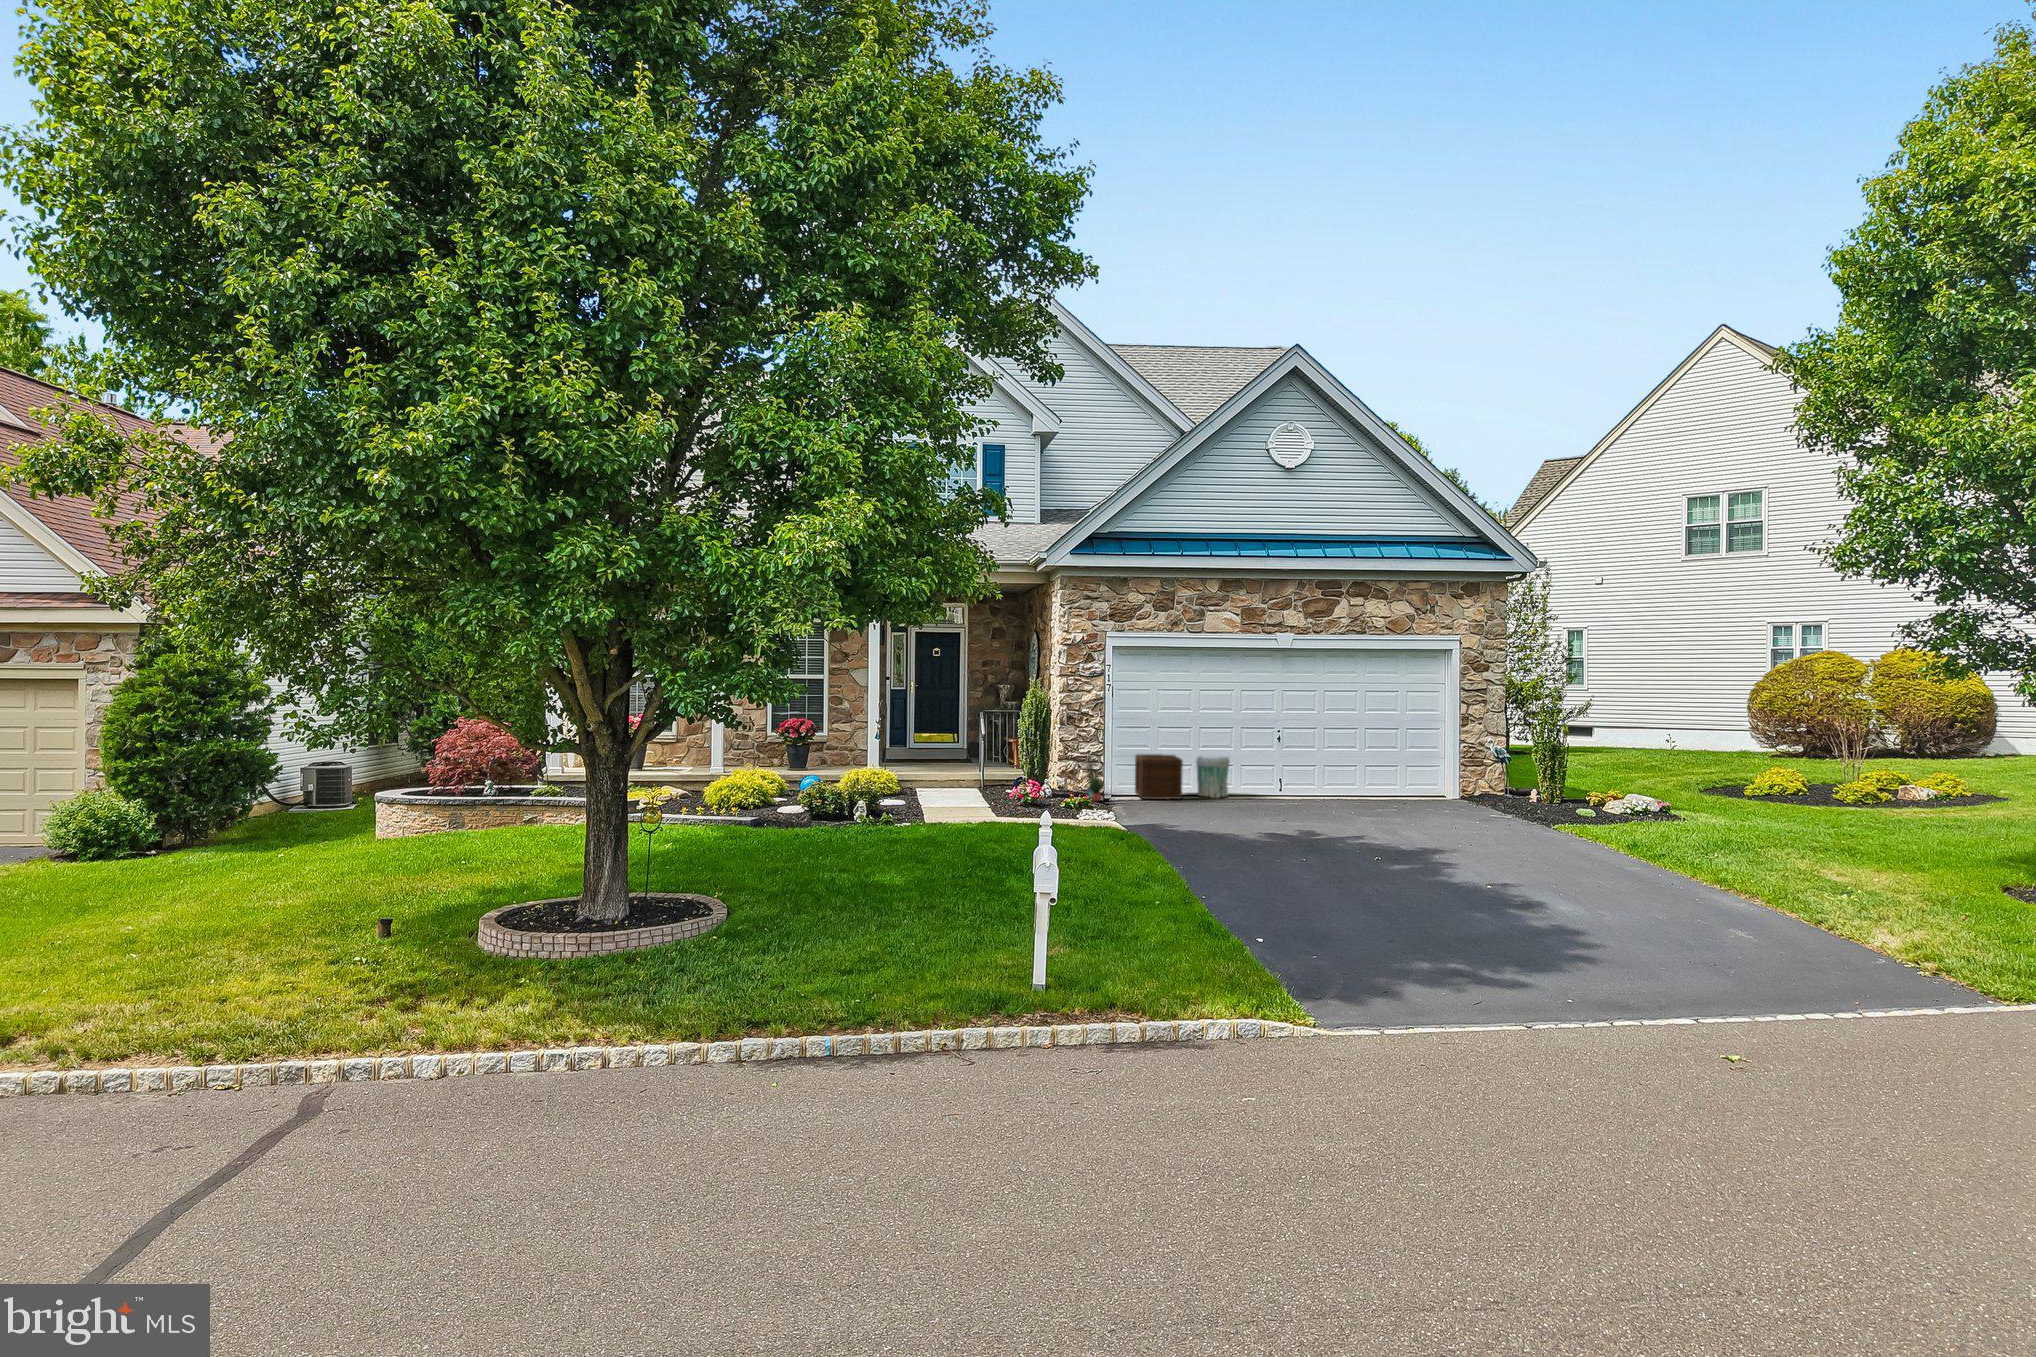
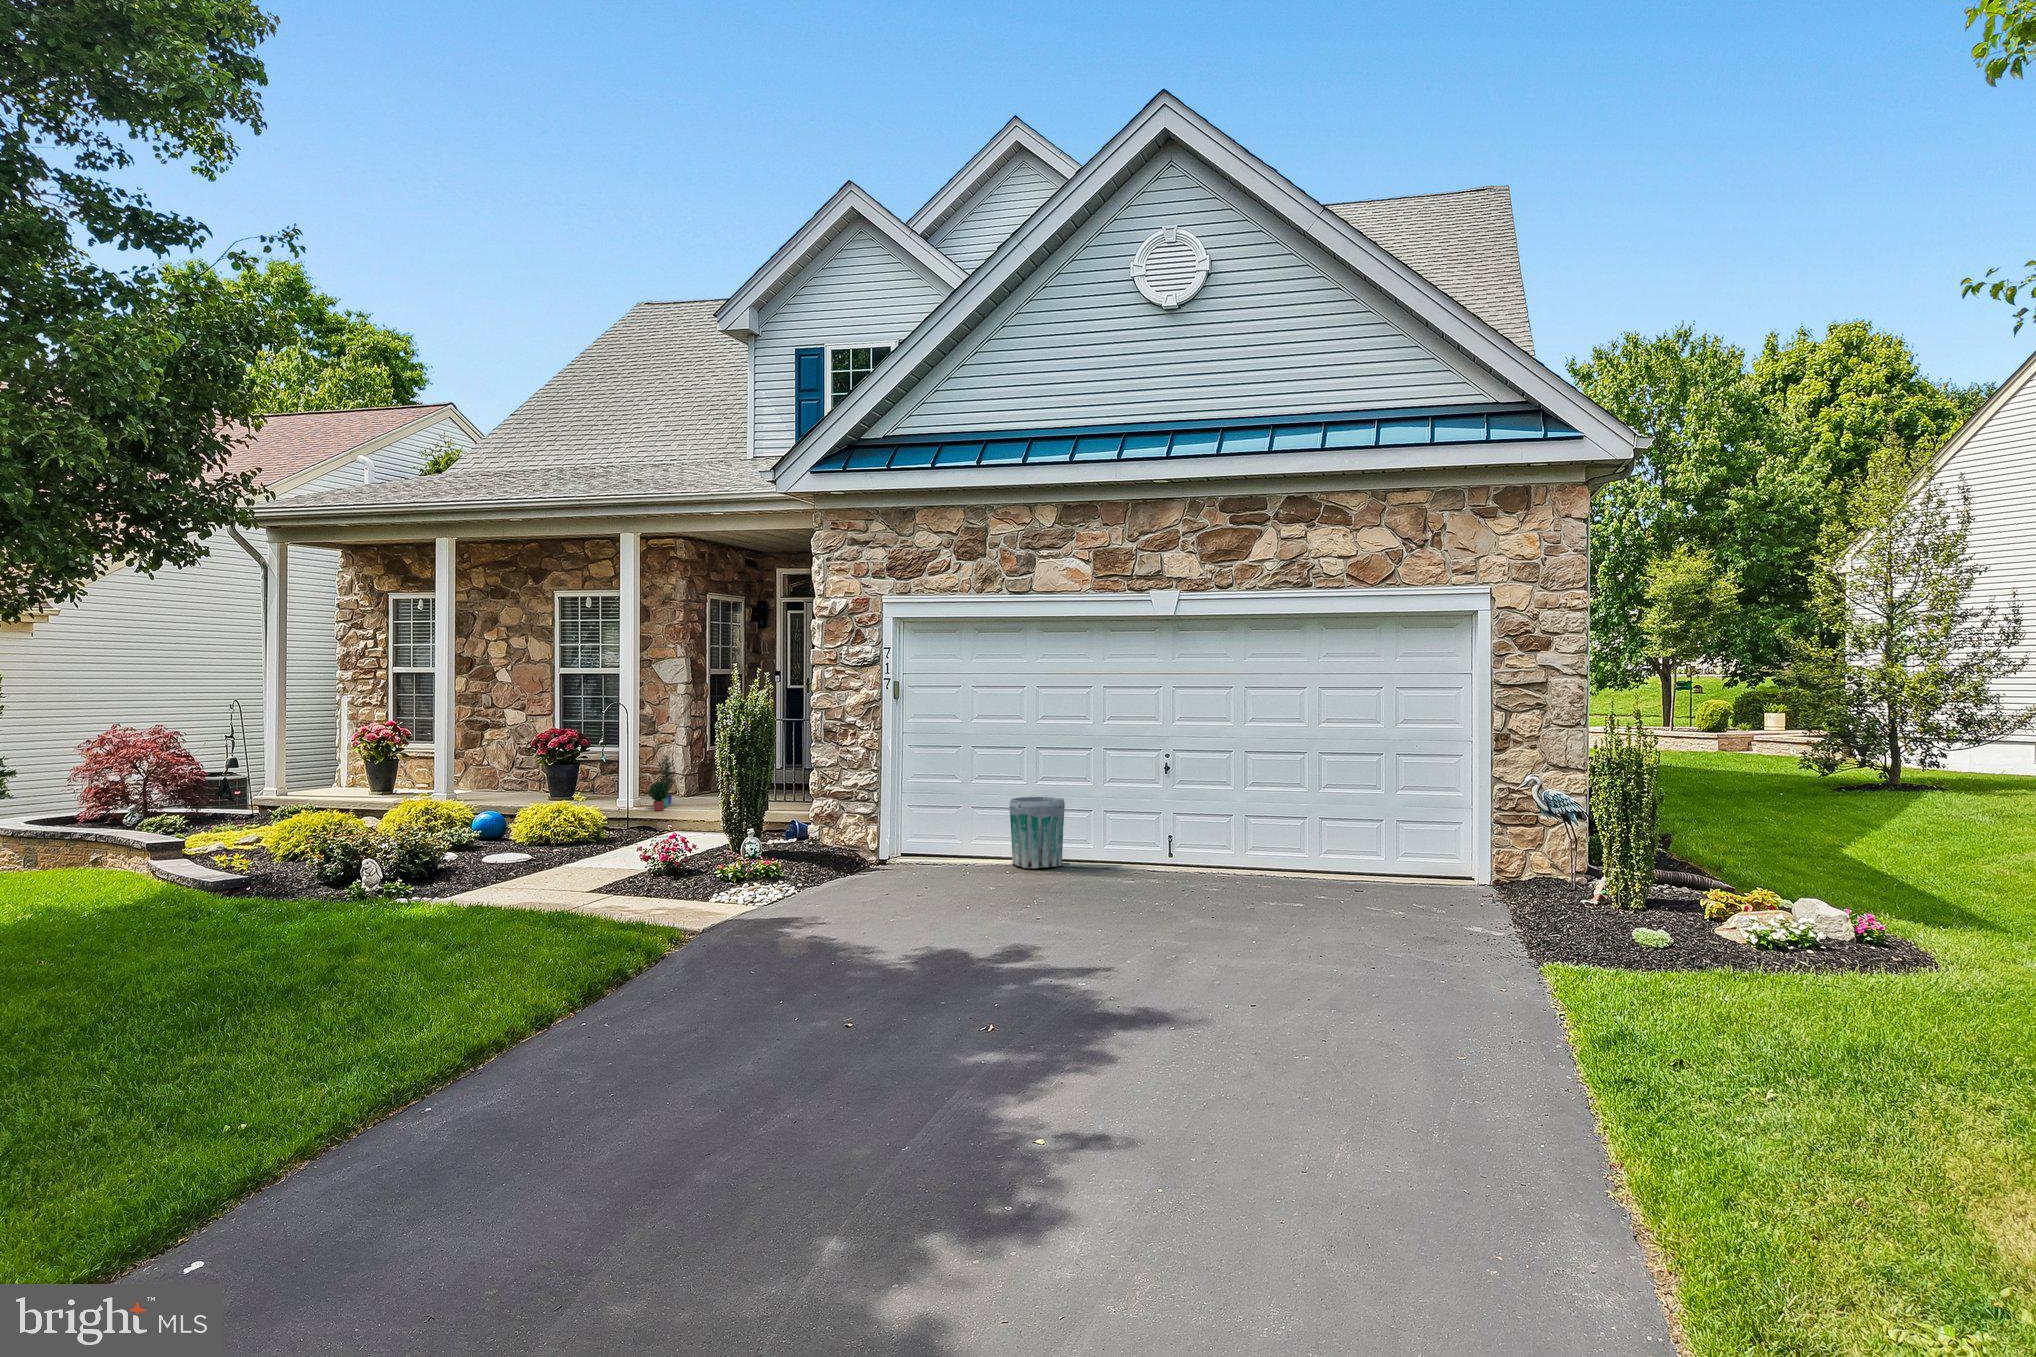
wooden crate: present [1135,754,1183,799] -> none [904,791,987,869]
potted plant: present [1085,758,1104,801] -> present [649,755,676,811]

